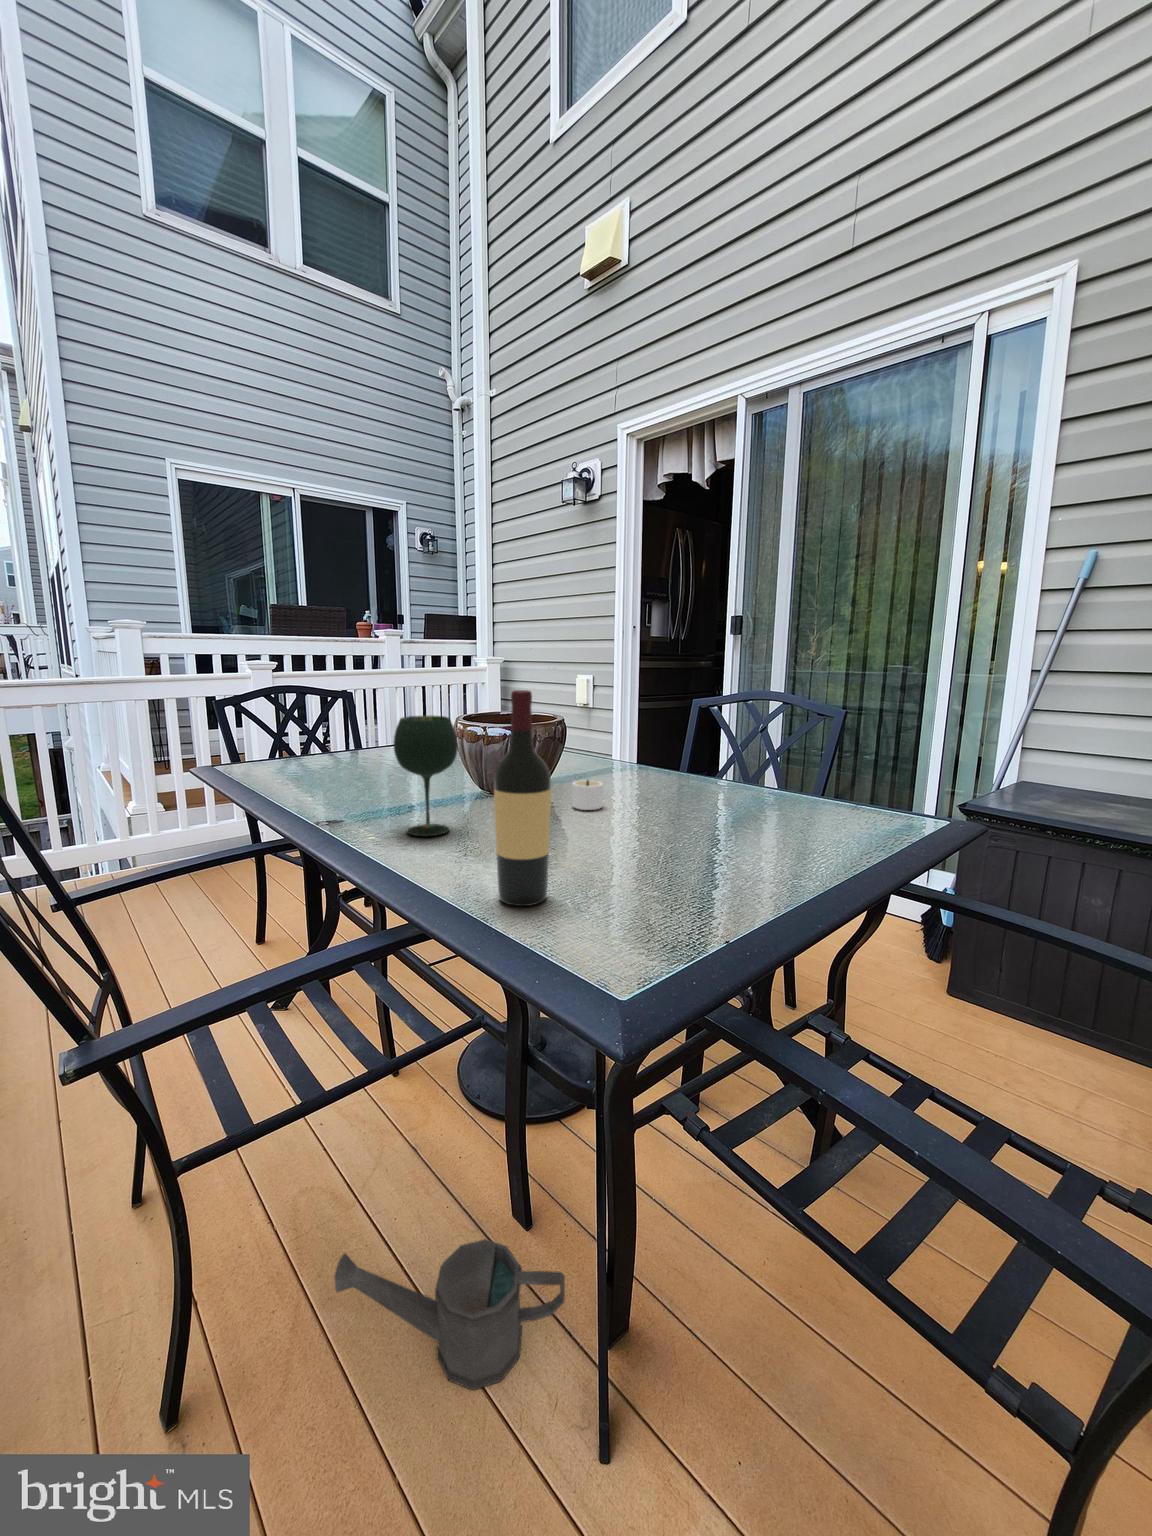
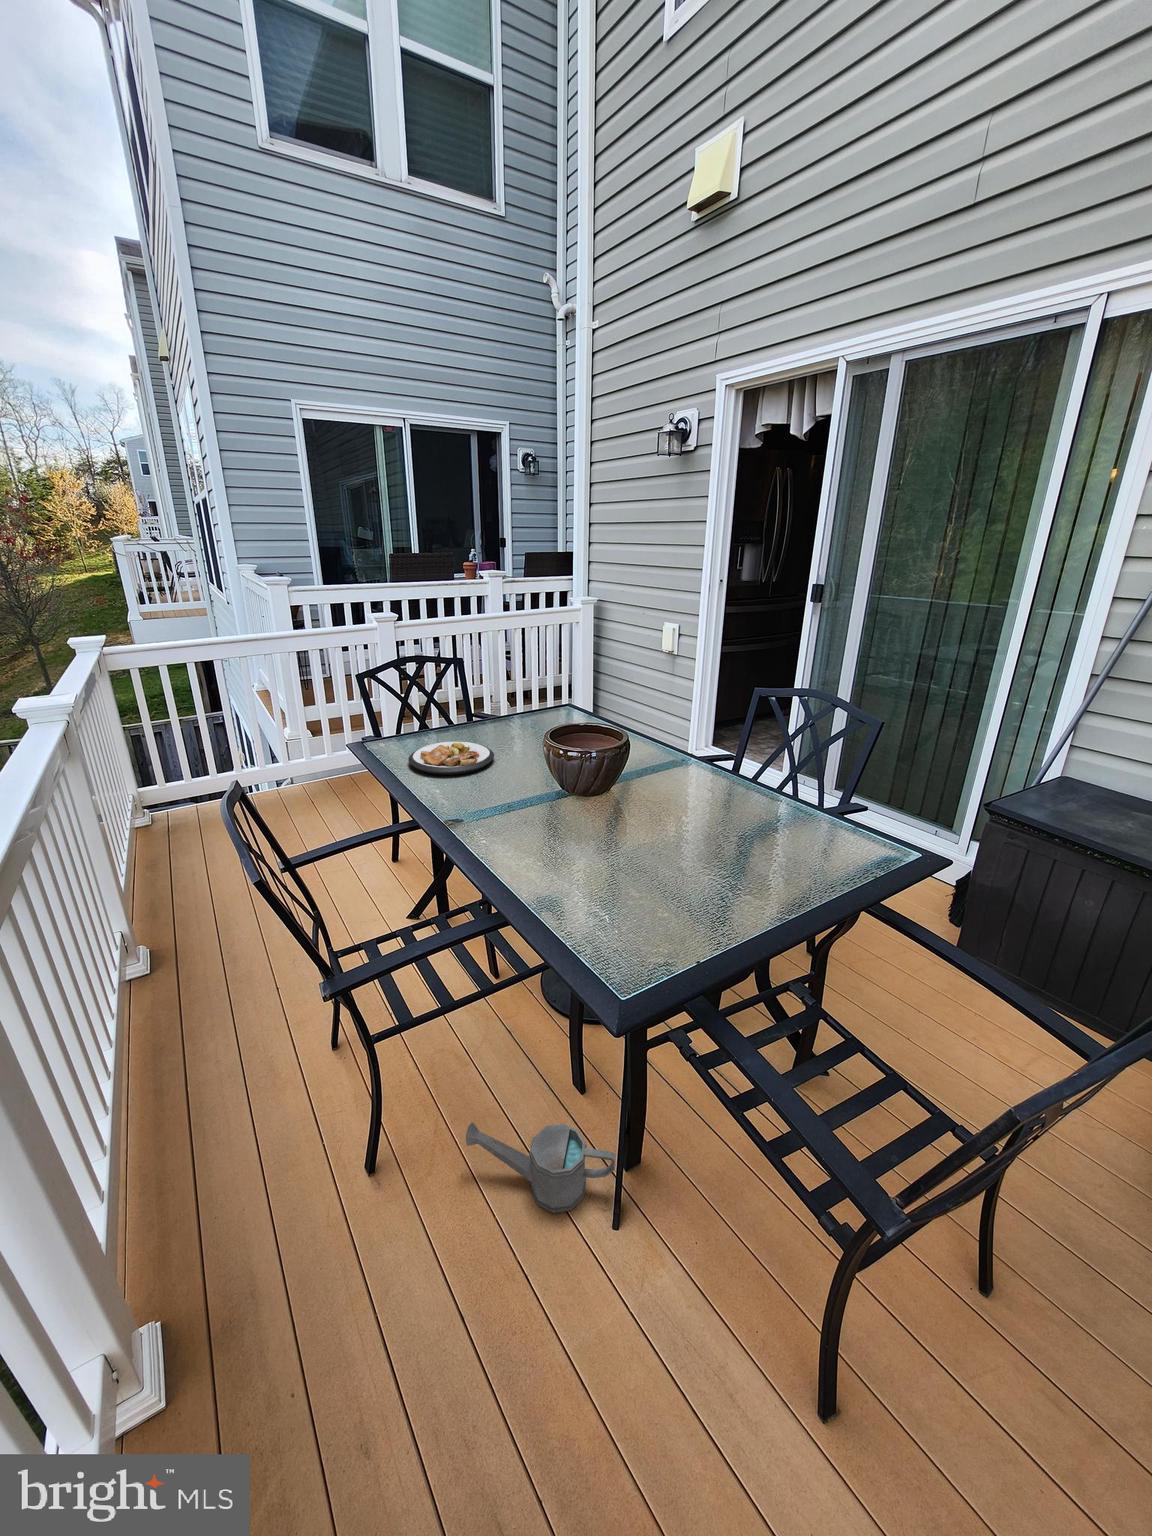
wine bottle: present [494,690,551,906] -> none [575,784,616,930]
wine glass: present [393,715,458,836] -> none [503,751,551,845]
plate: none [273,757,385,787] -> present [408,741,494,775]
candle: present [572,780,603,810] -> none [641,790,677,818]

